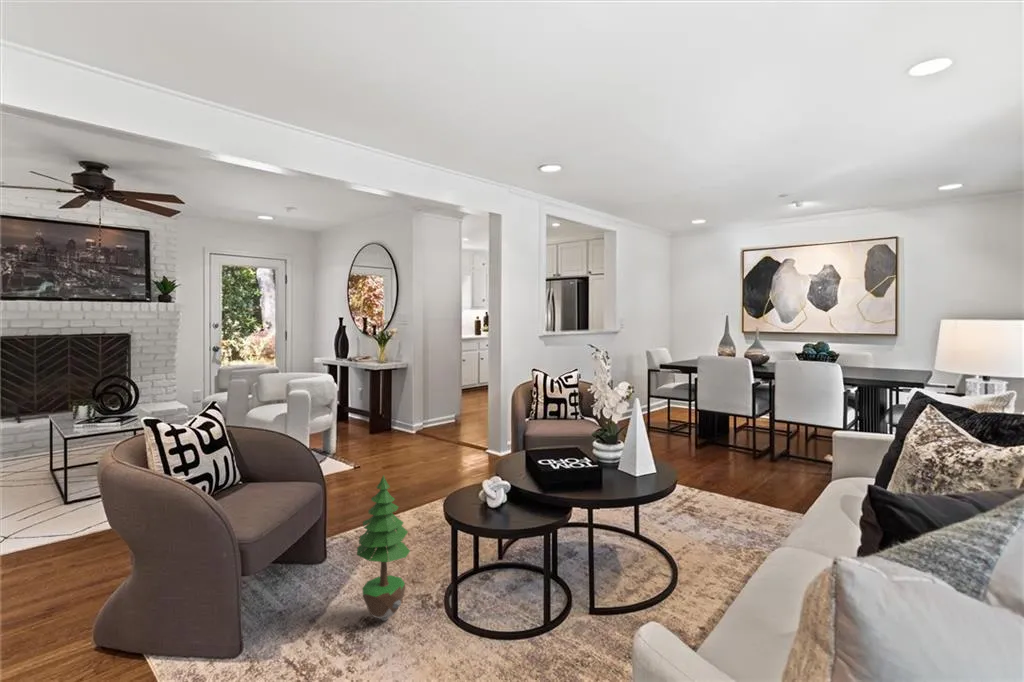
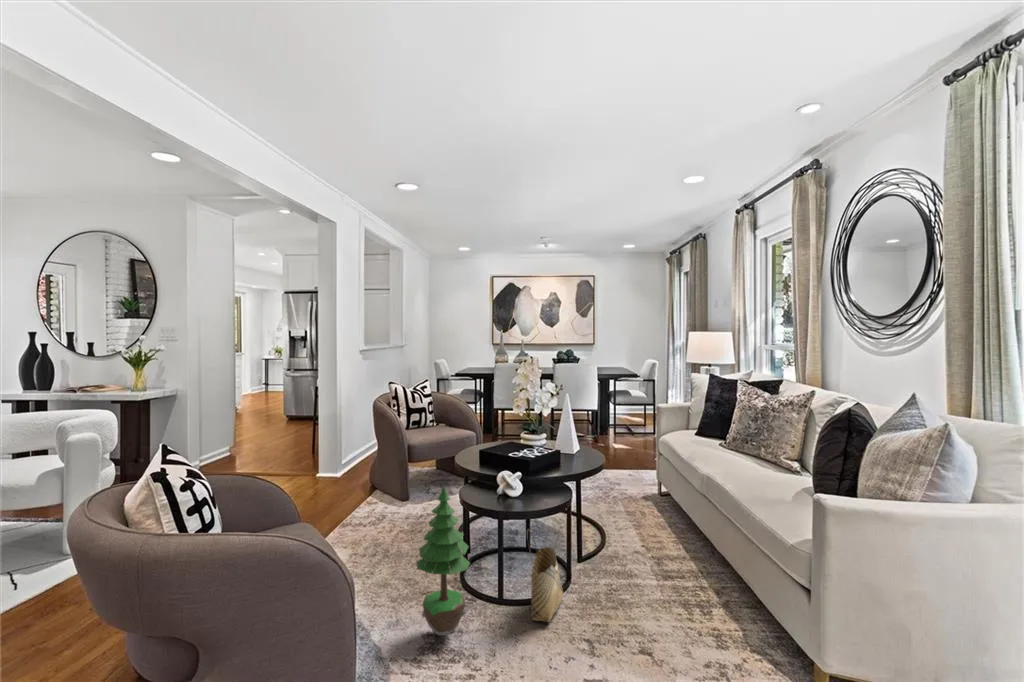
woven basket: none [459,542,521,651] -> present [527,531,563,622]

